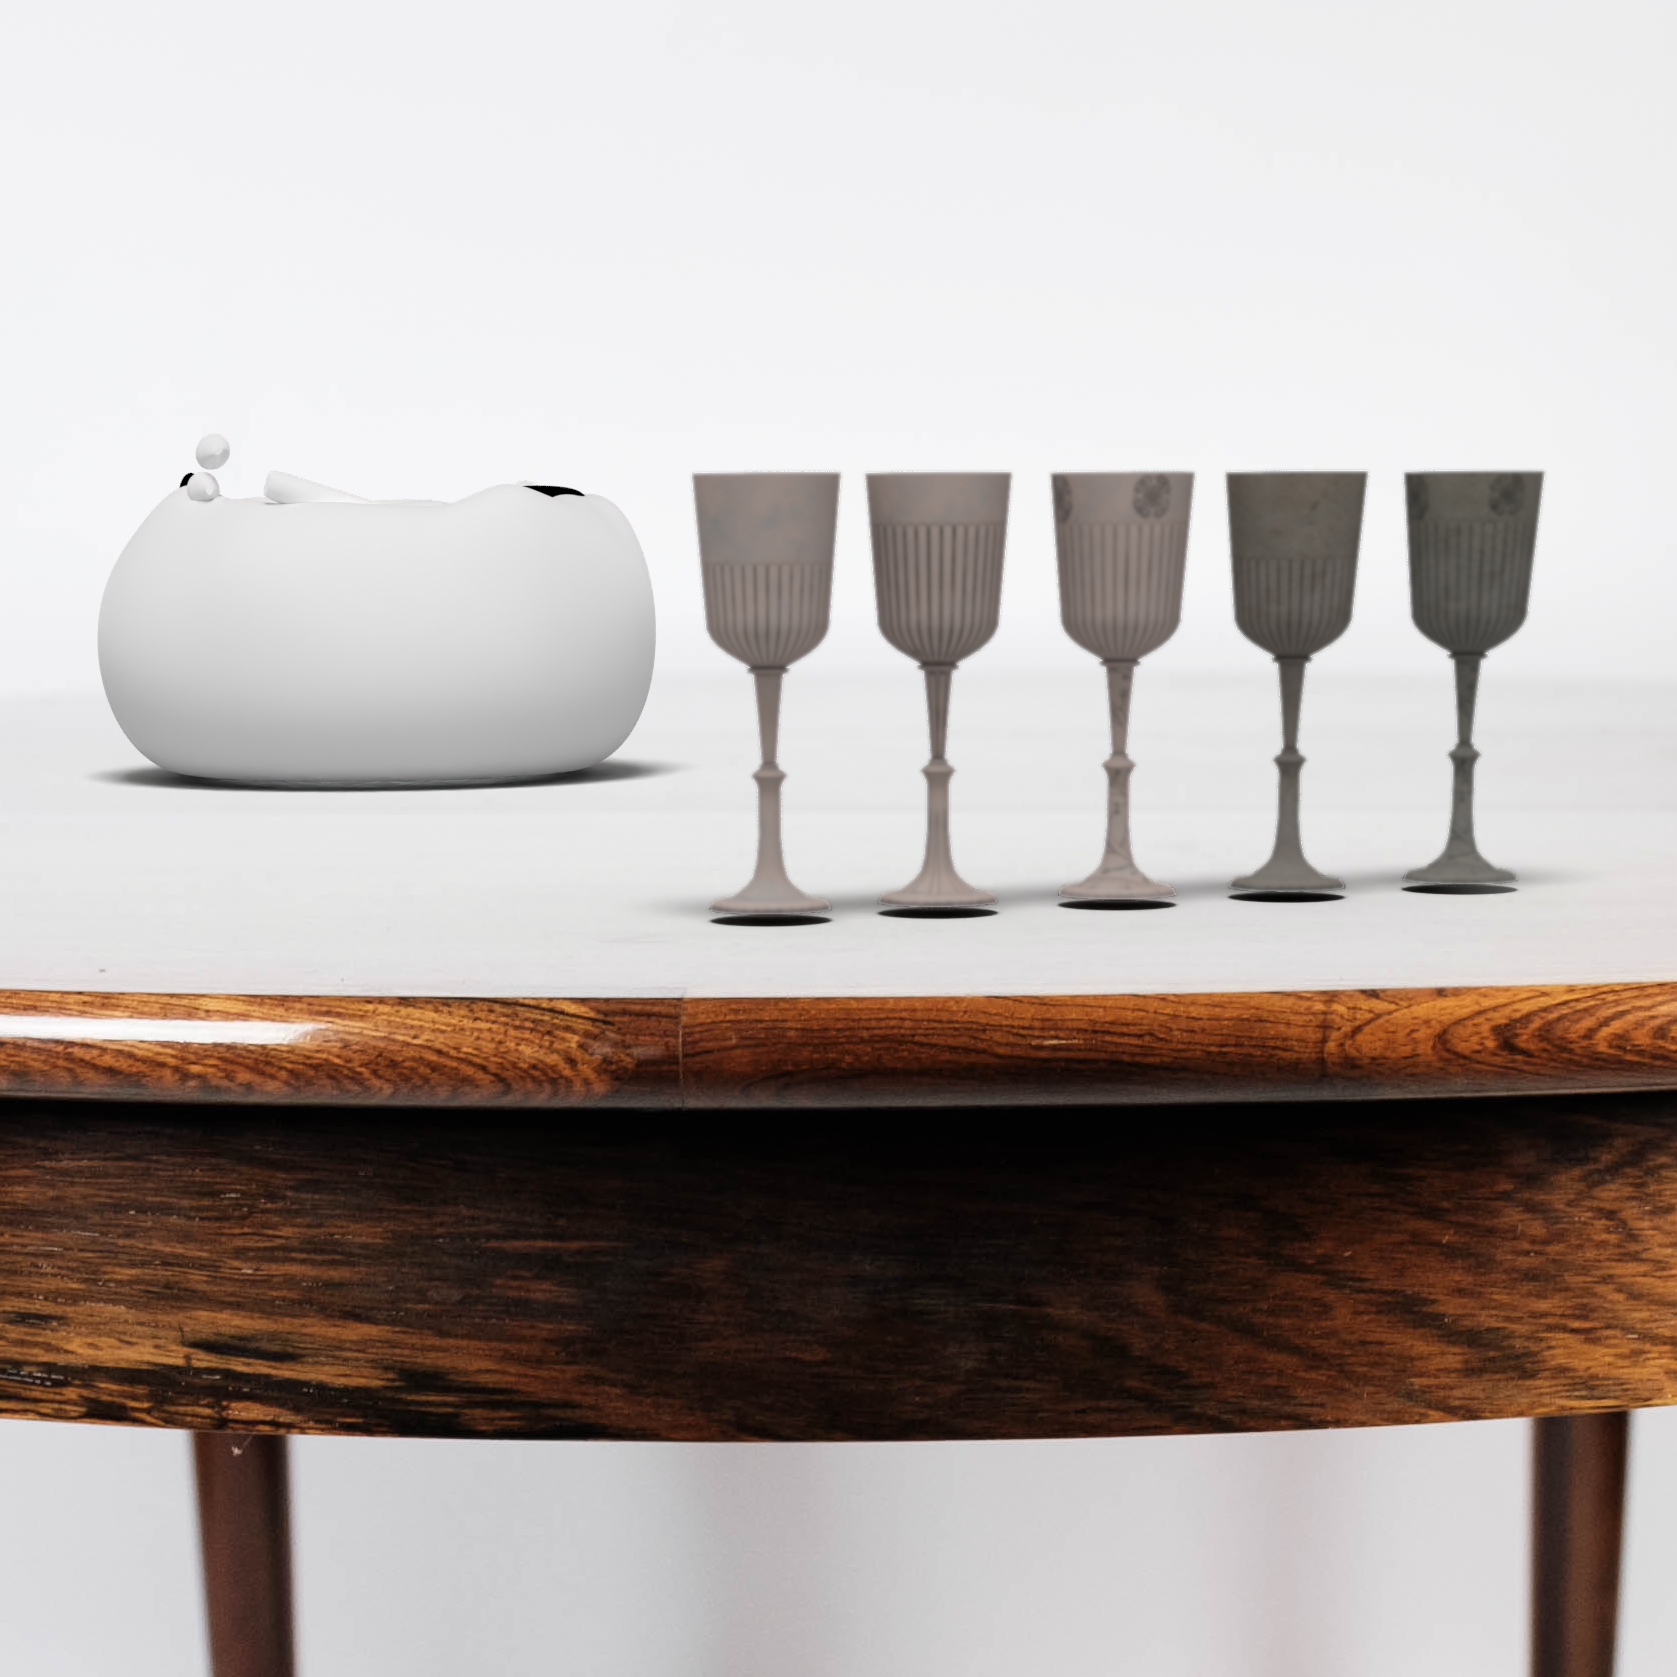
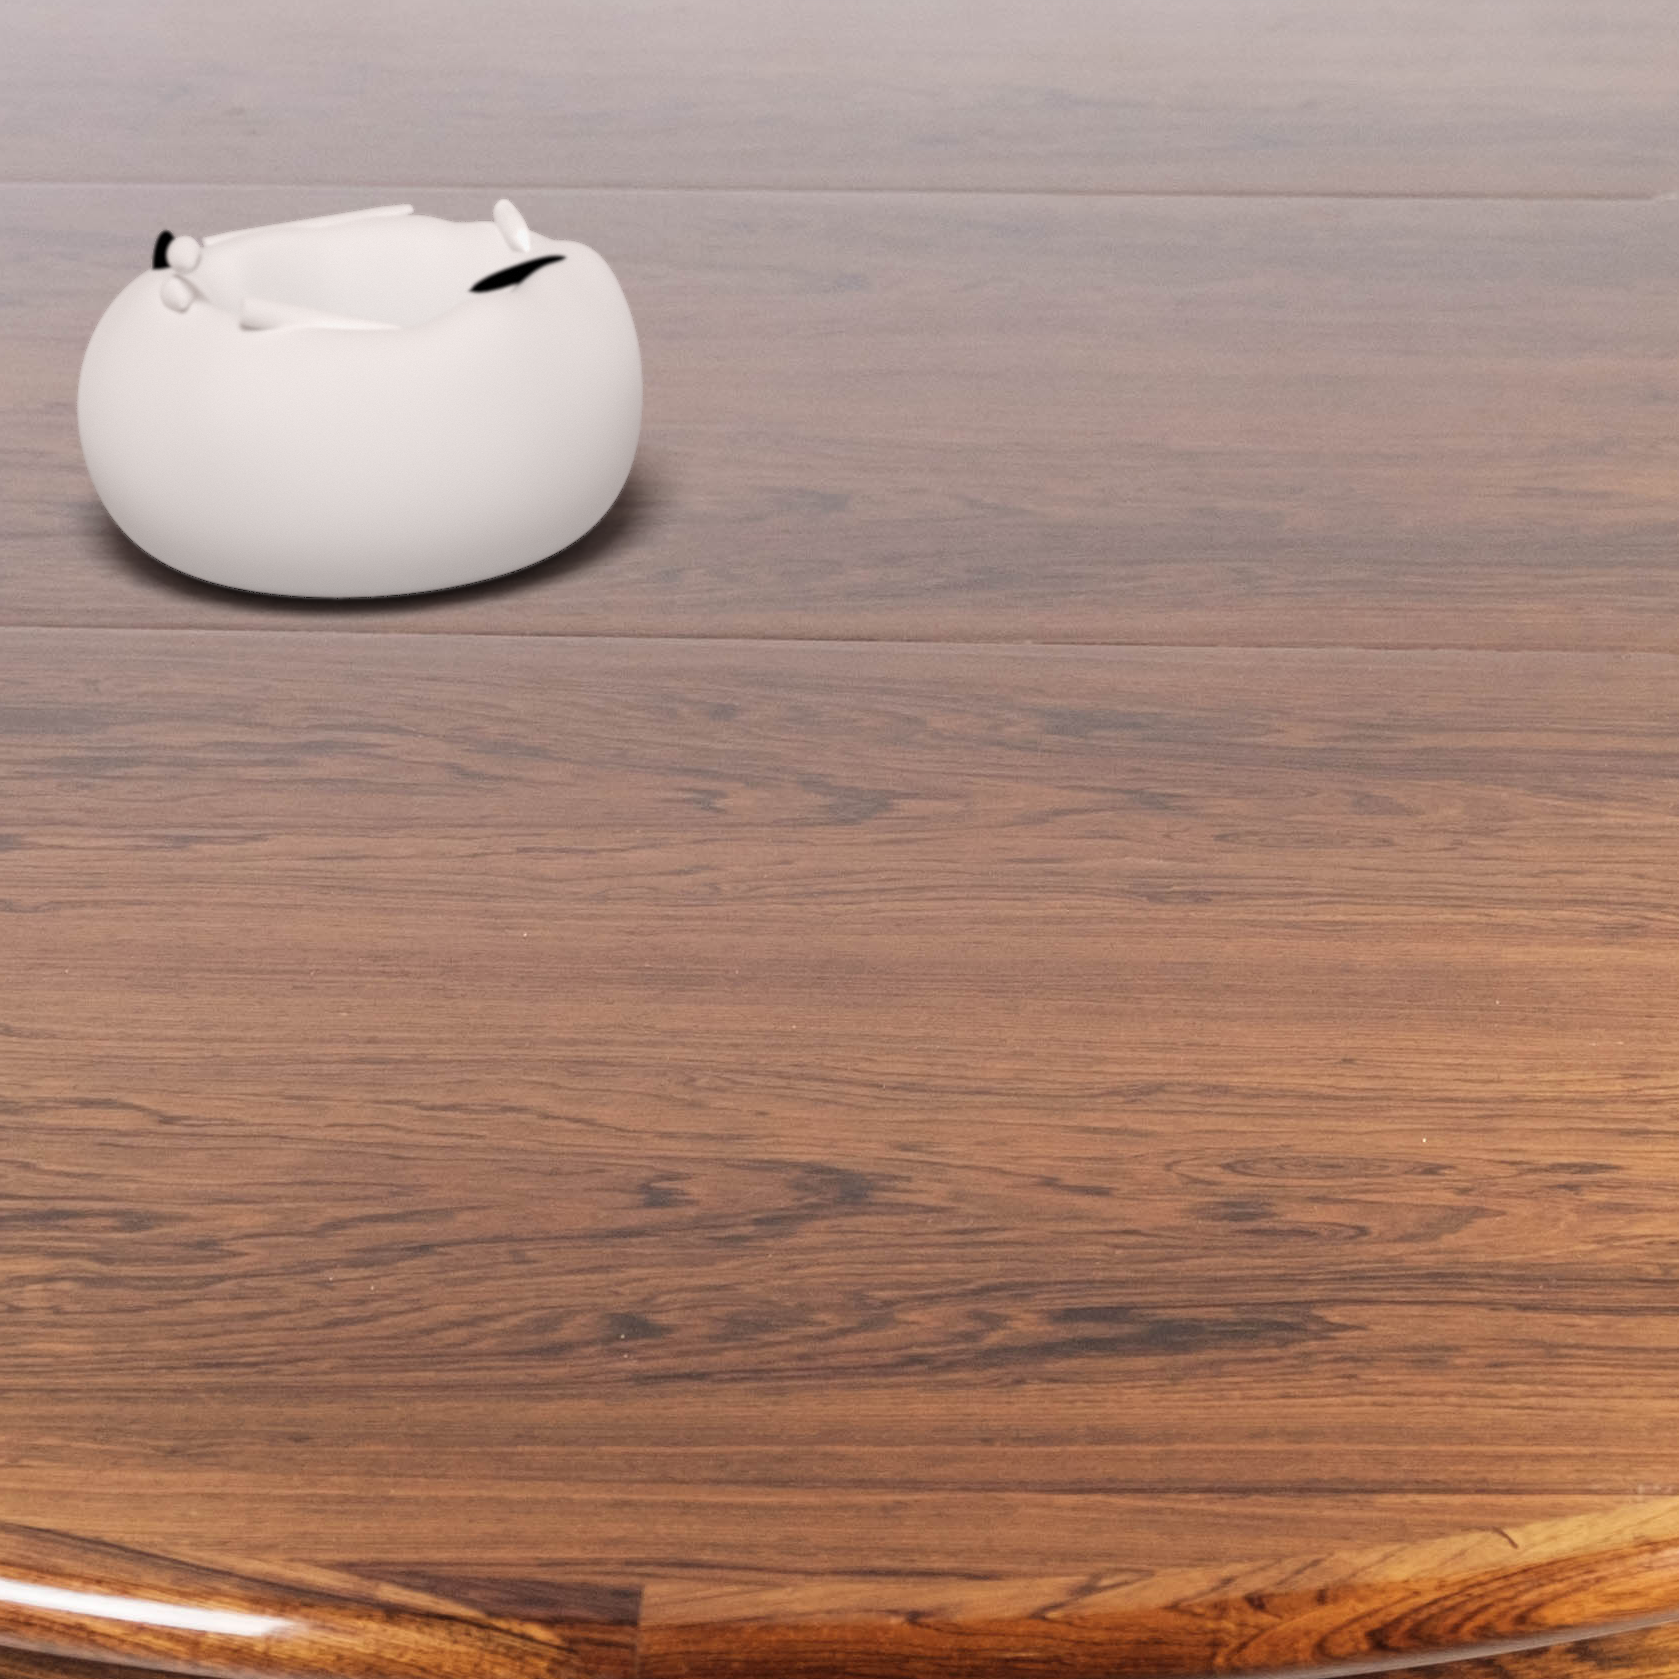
wine glass: present [692,471,1544,915] -> none [641,769,1475,1307]

